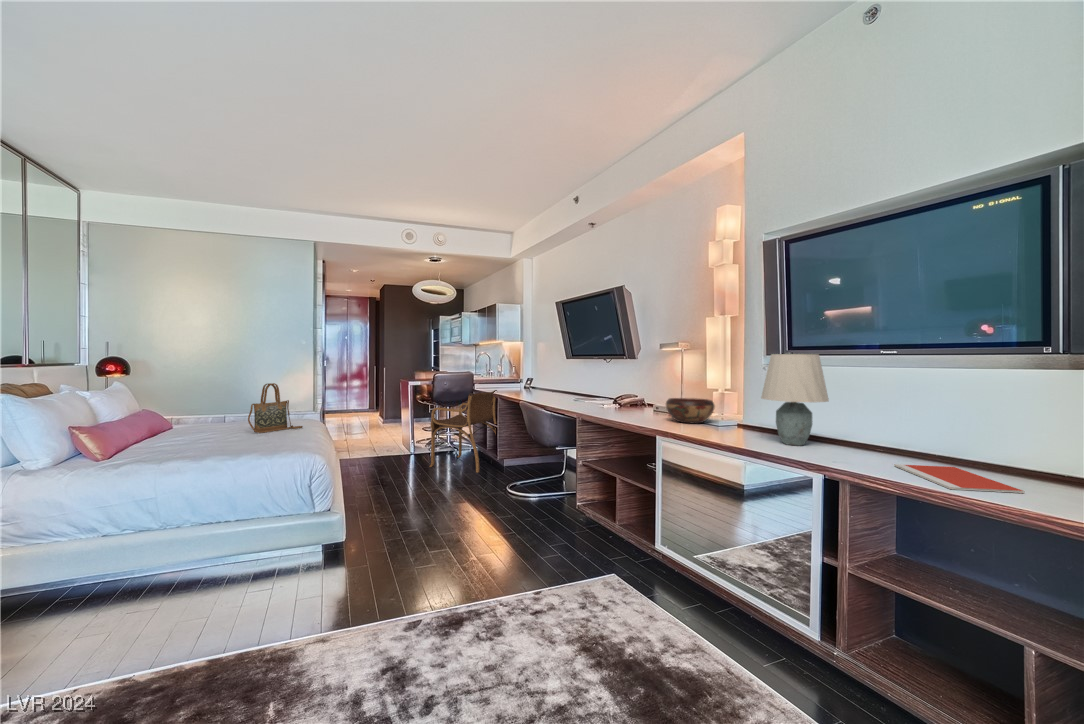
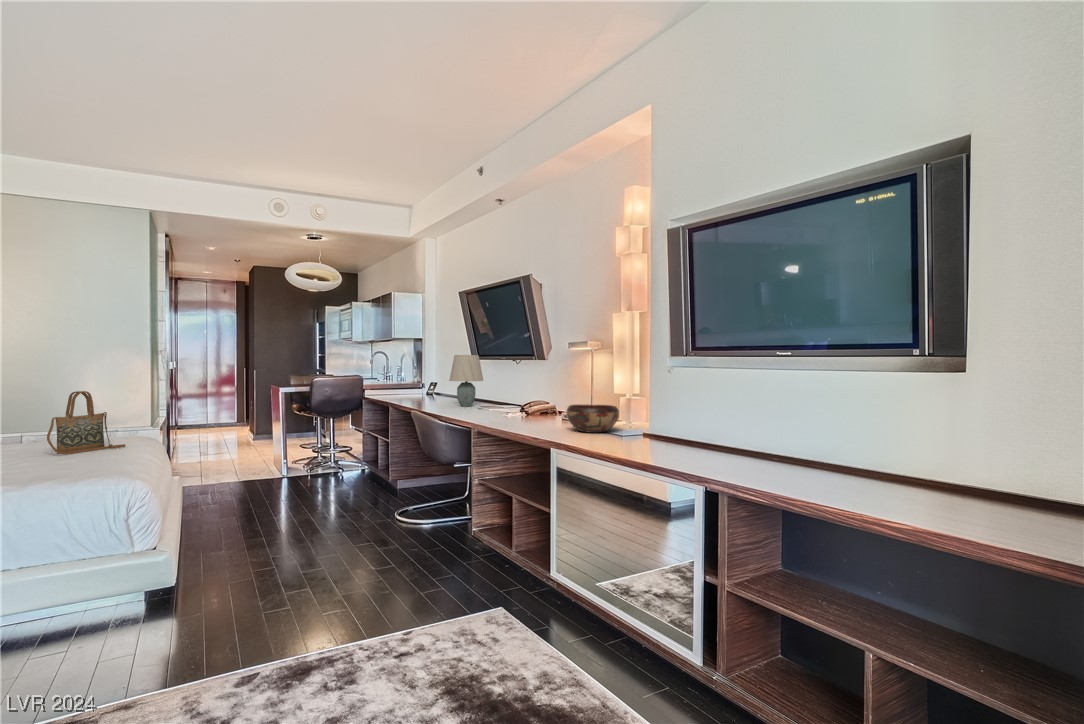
table lamp: present [761,354,829,446] -> present [449,355,483,406]
armchair: present [429,390,497,473] -> none [302,397,397,496]
notebook: present [894,464,1024,493] -> none [773,472,877,497]

